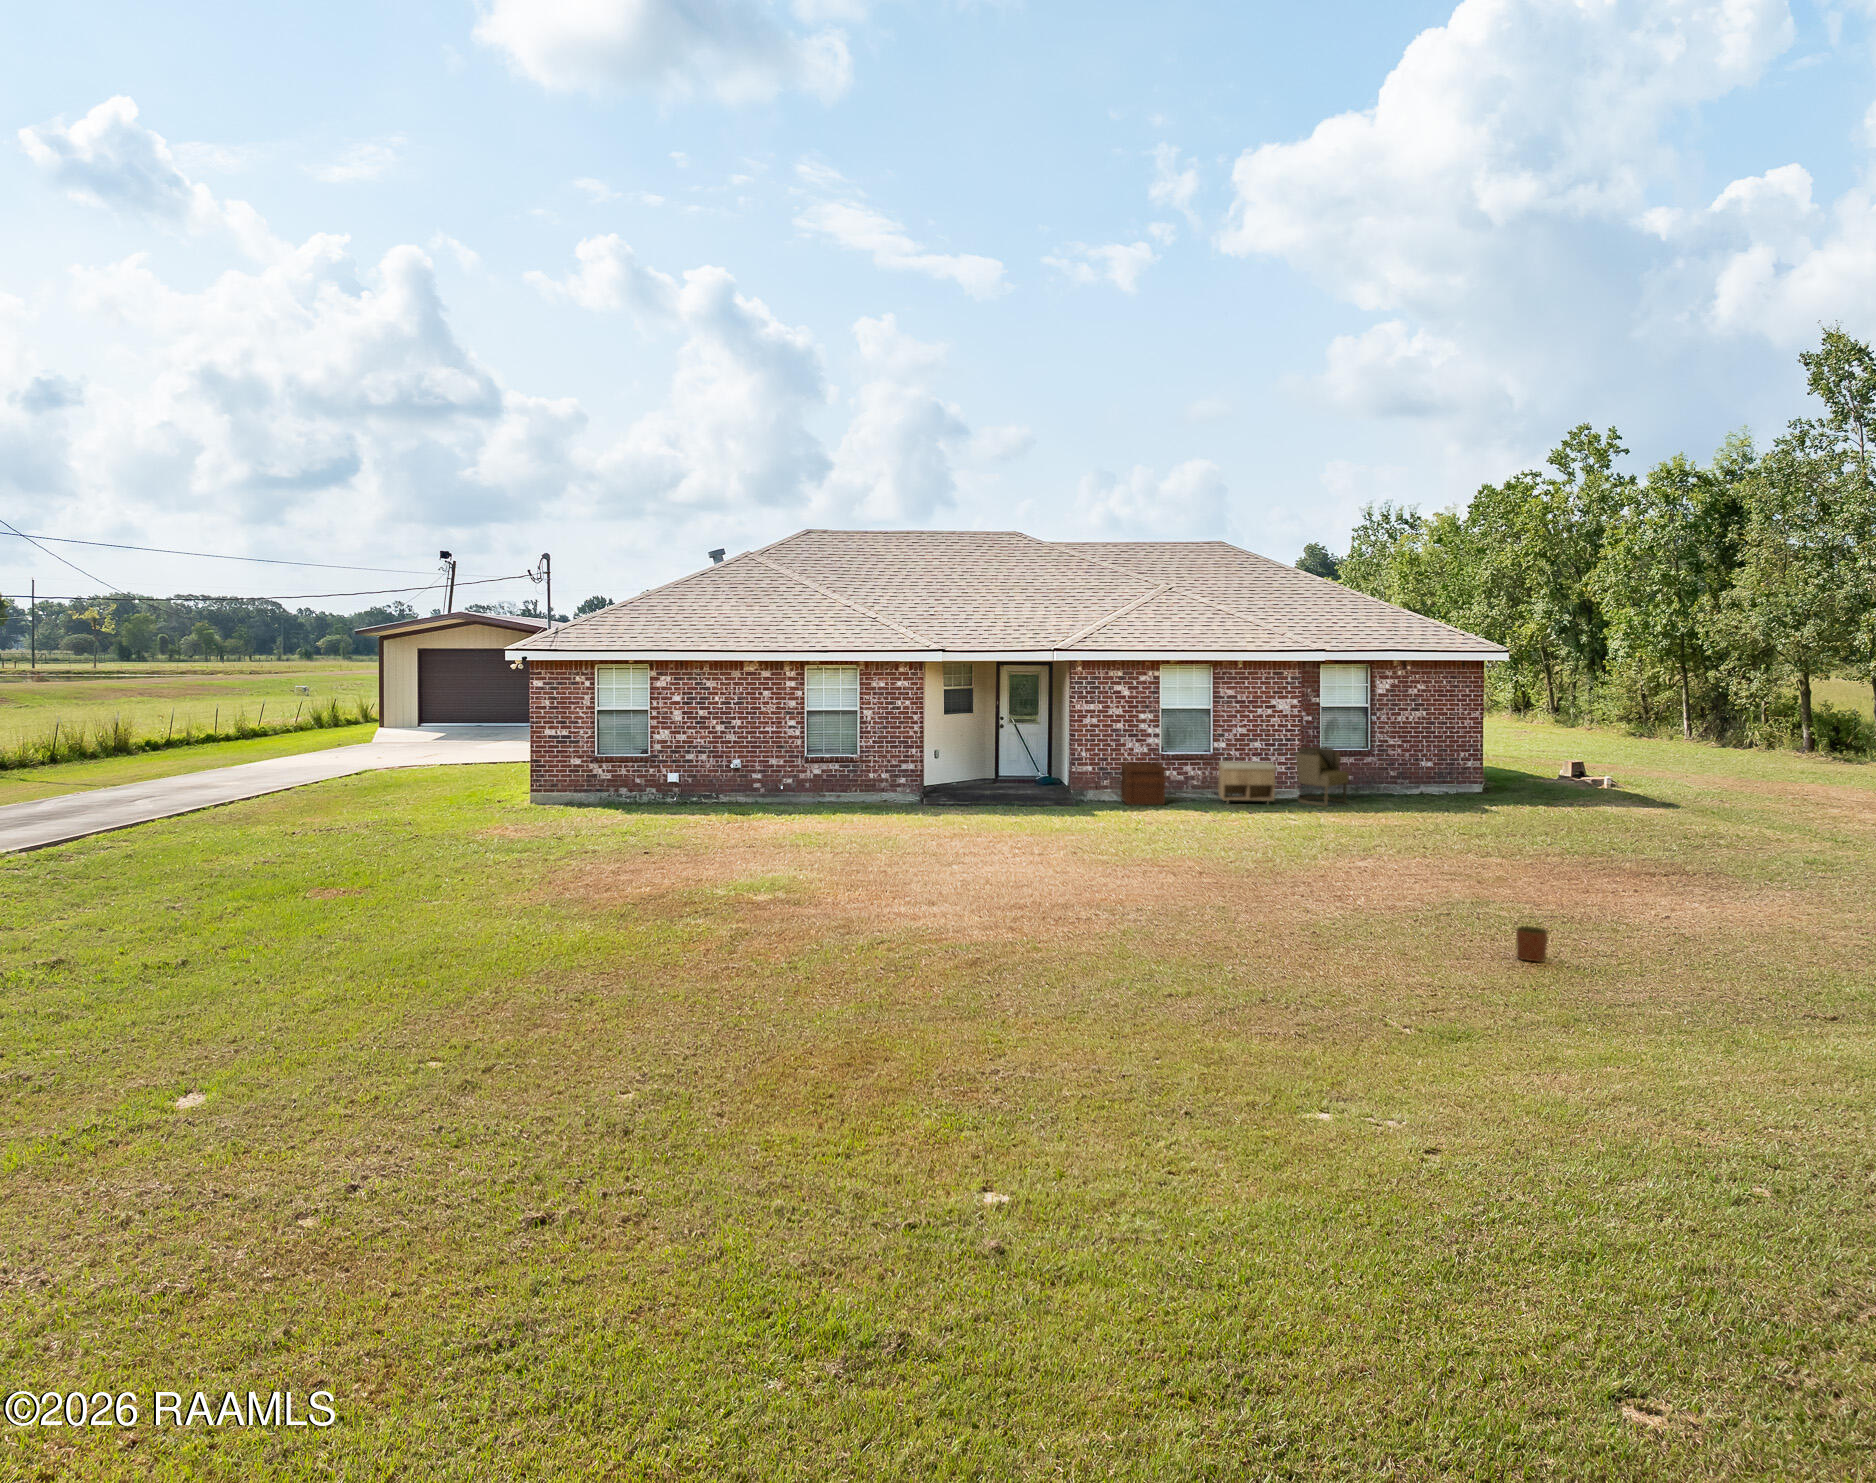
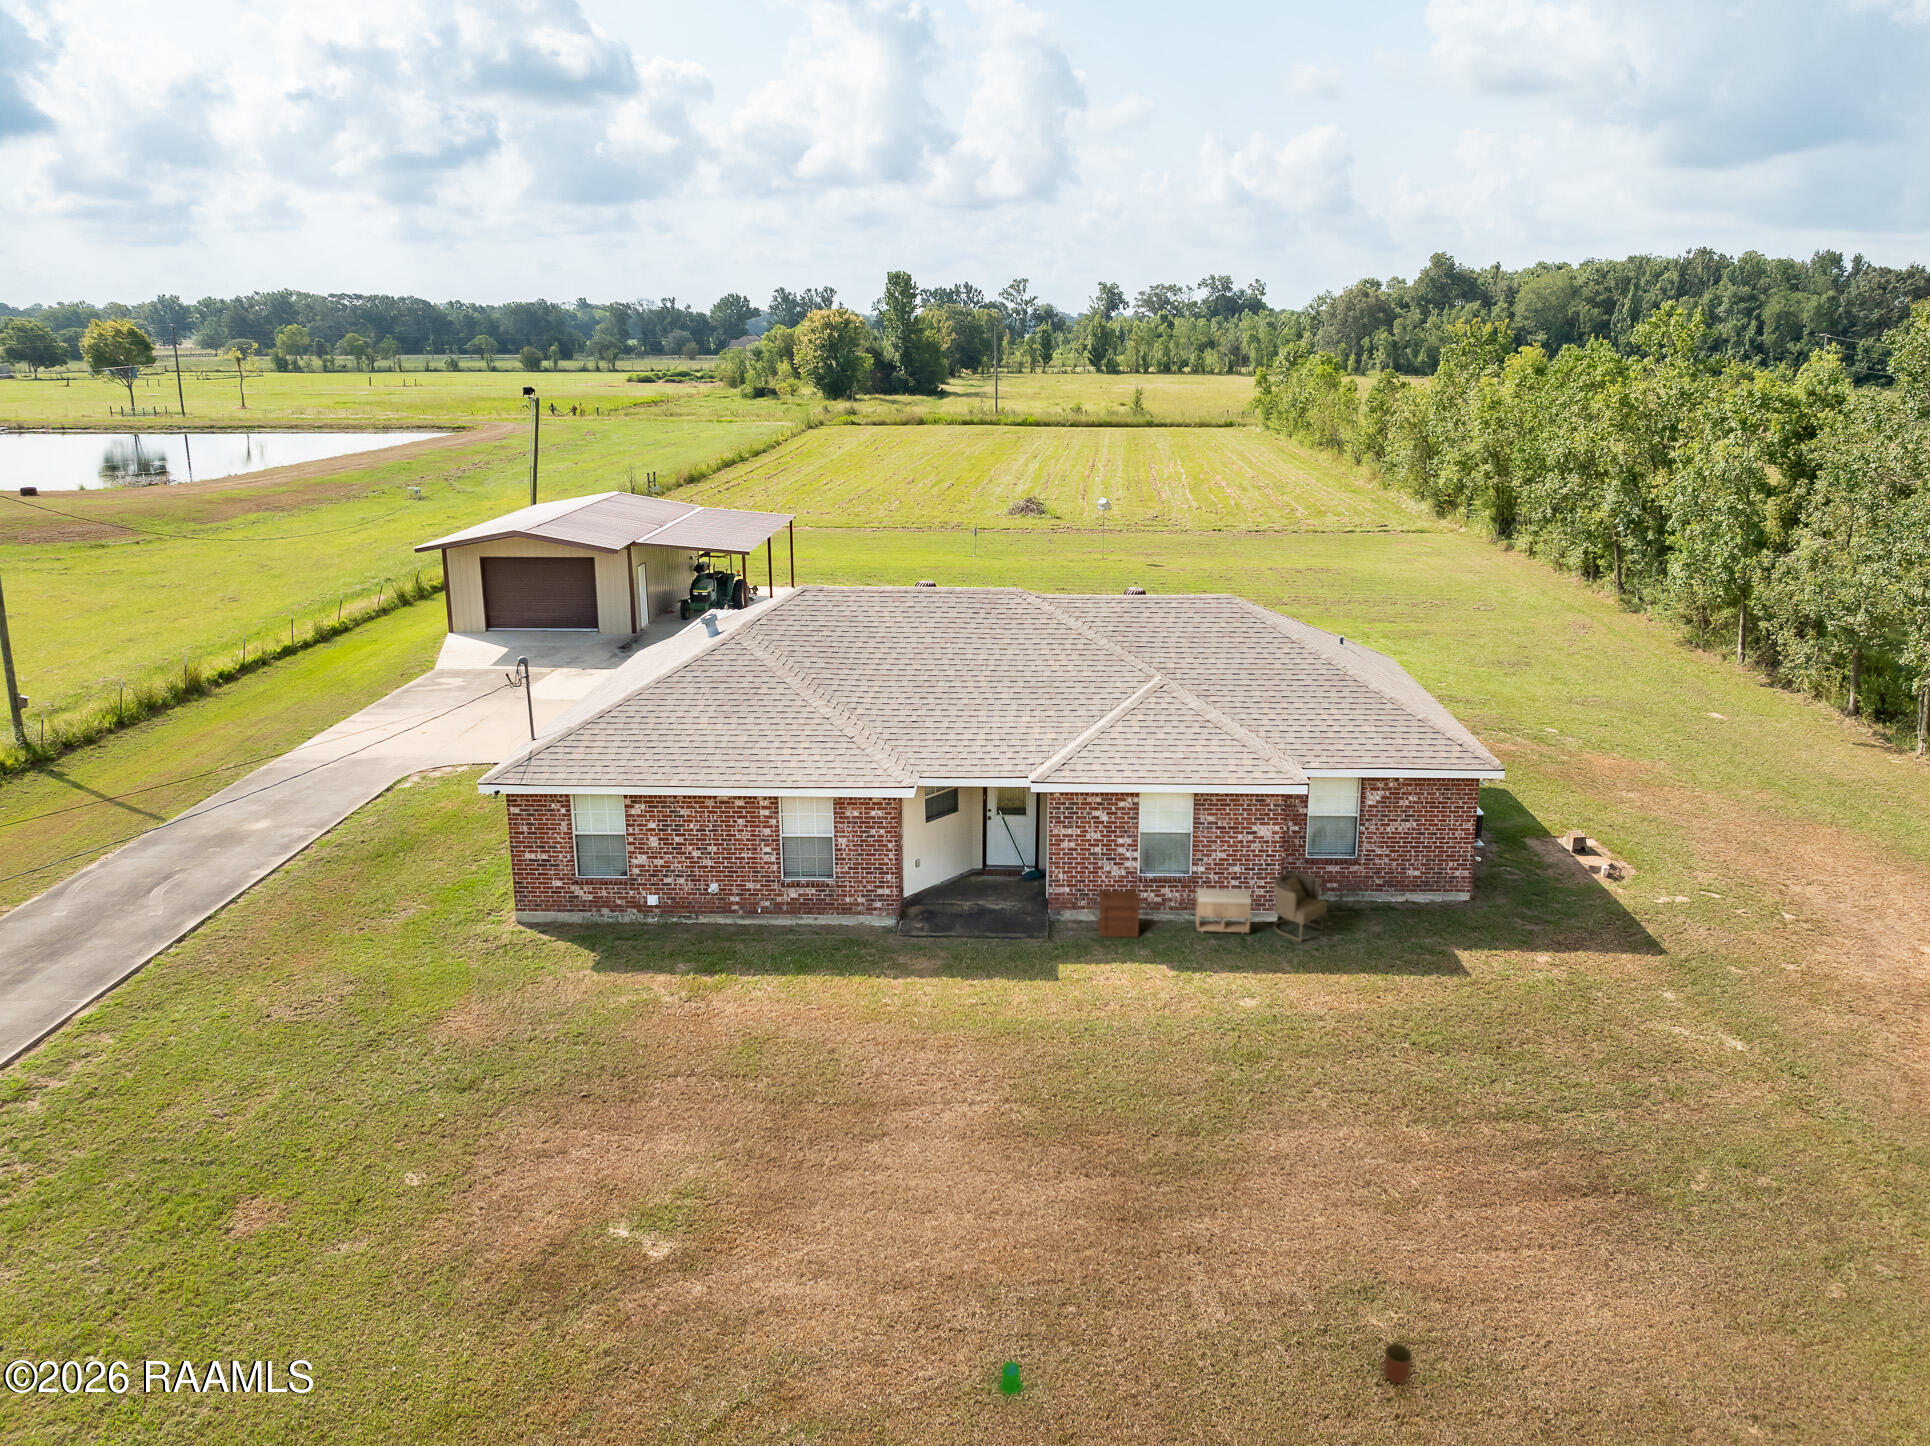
watering can: none [1097,934,1125,970] -> present [1000,1361,1022,1394]

